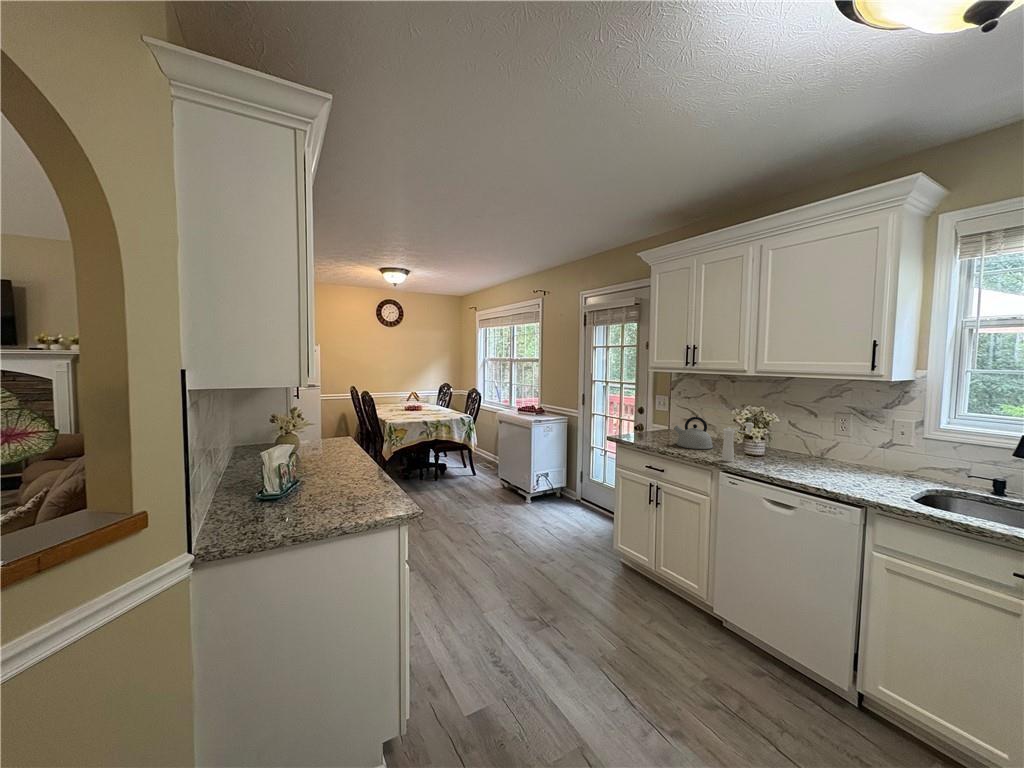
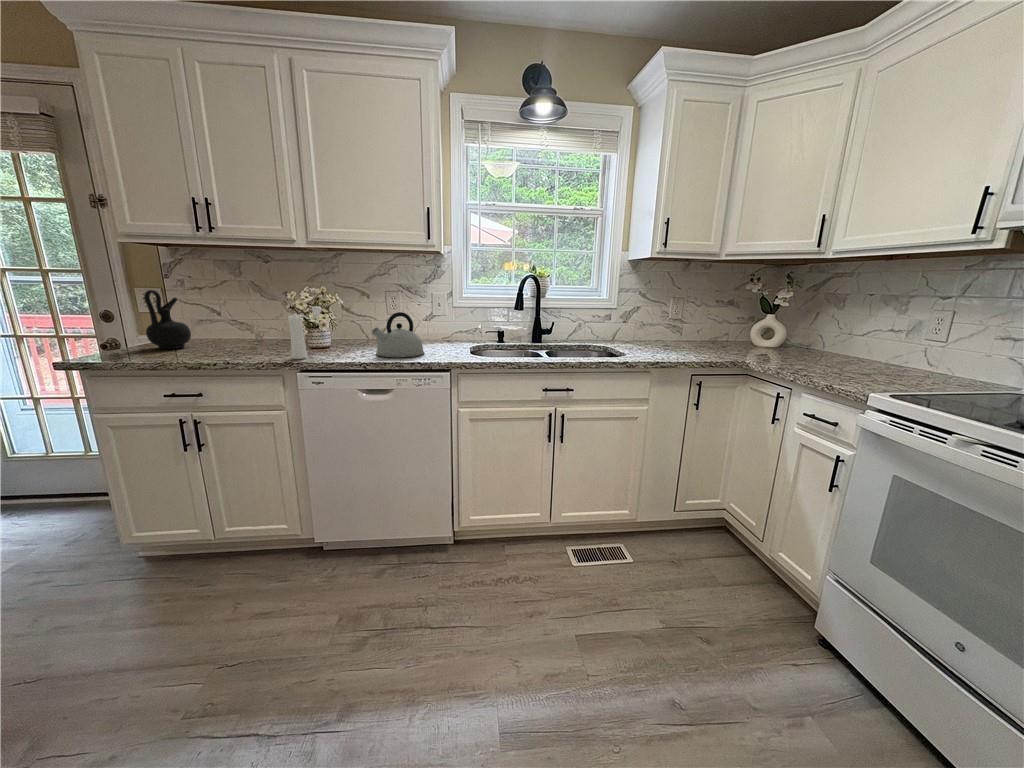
ceramic jug: none [651,400,675,437] -> present [144,290,191,349]
kettle: present [674,417,713,449] -> present [372,312,424,357]

